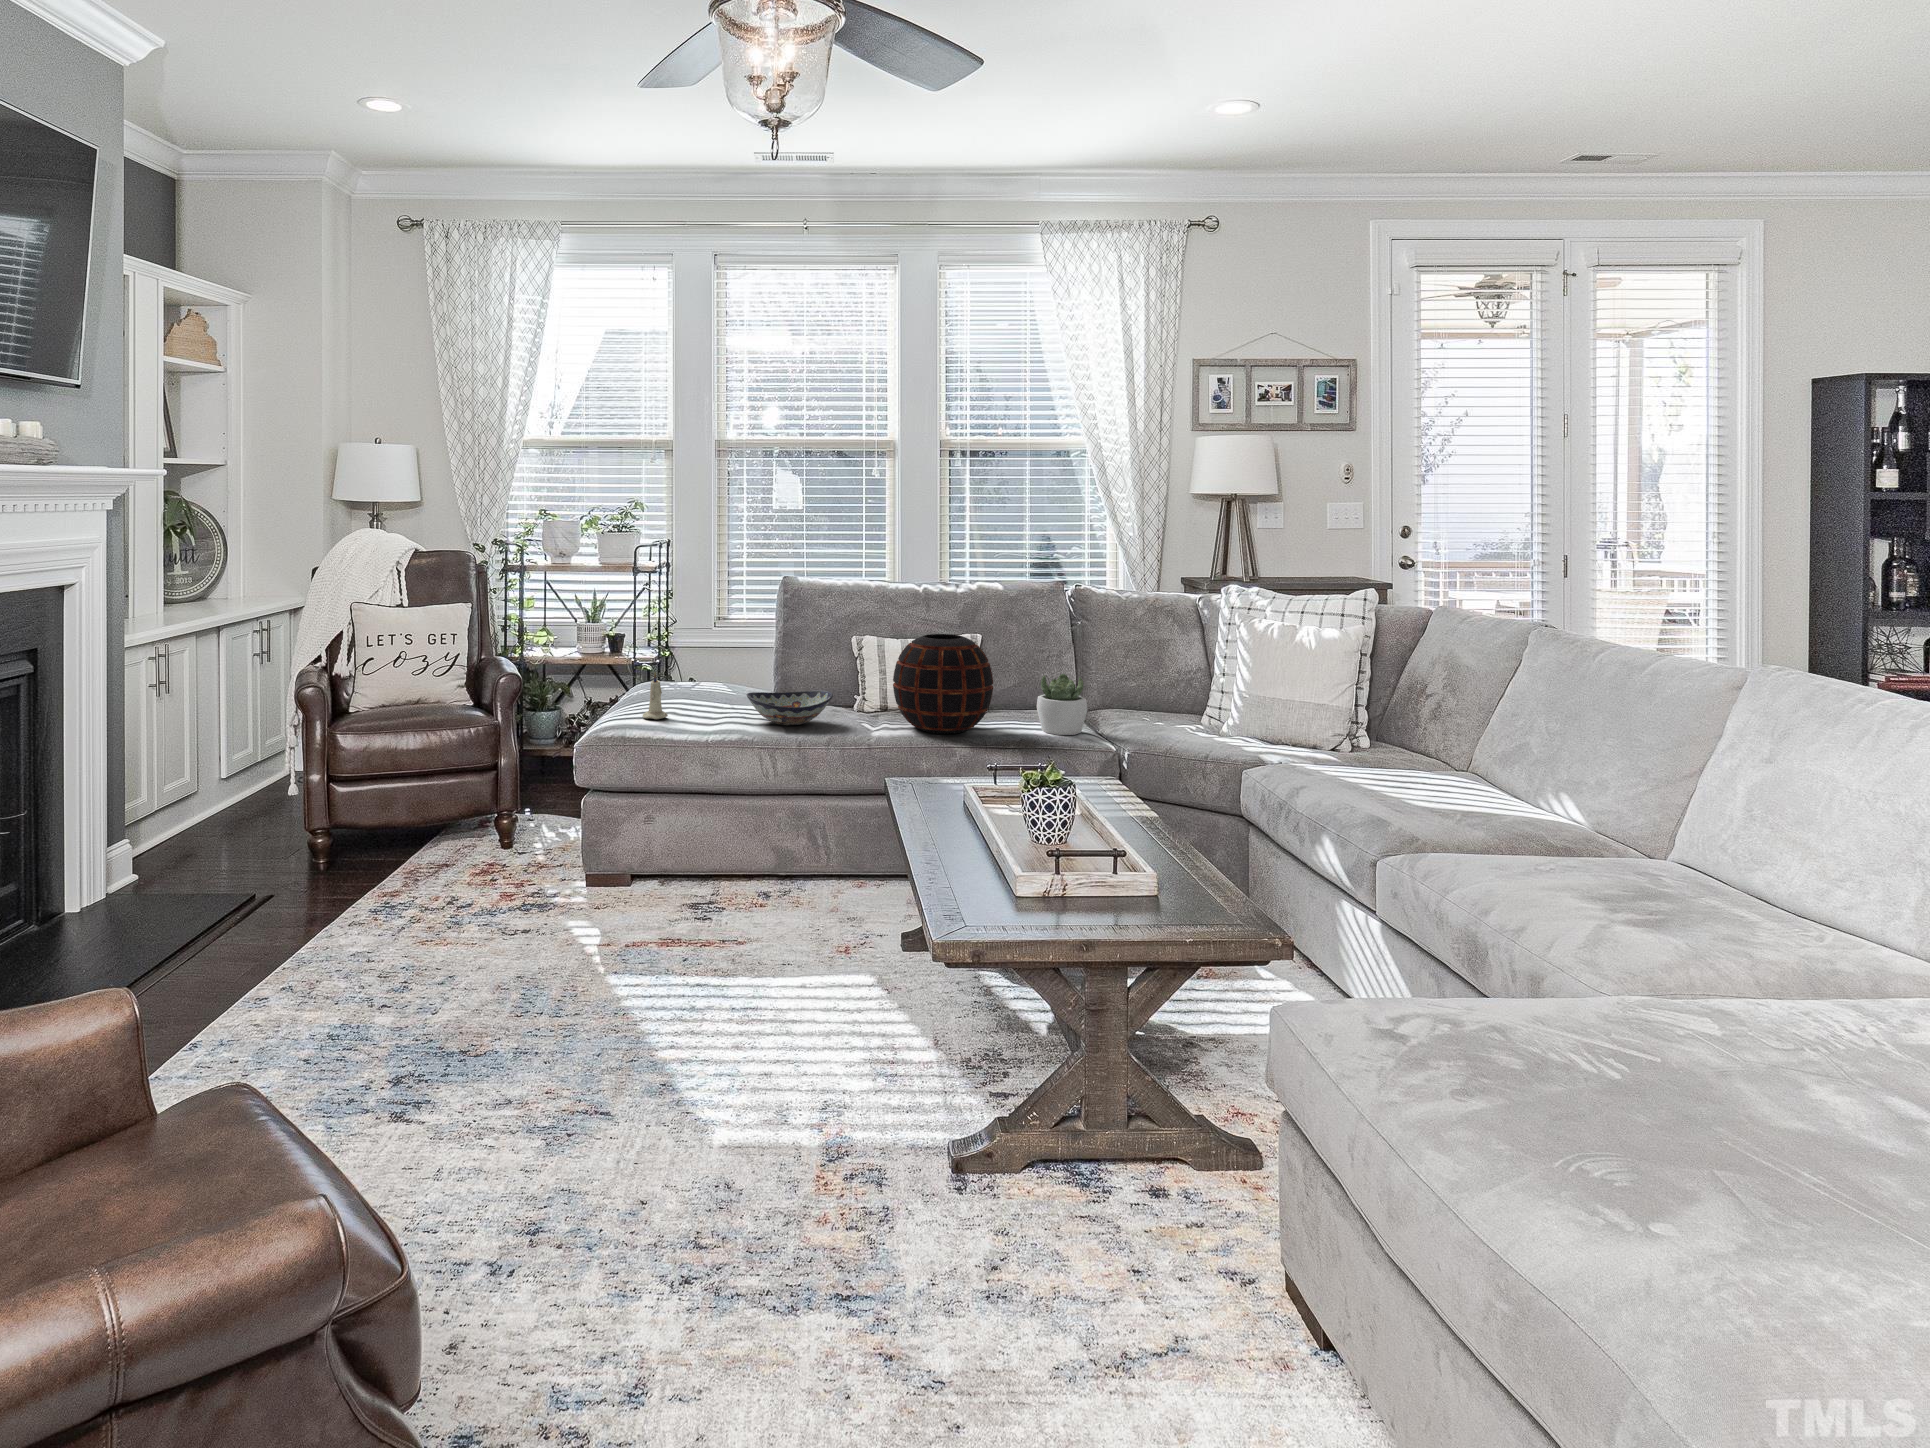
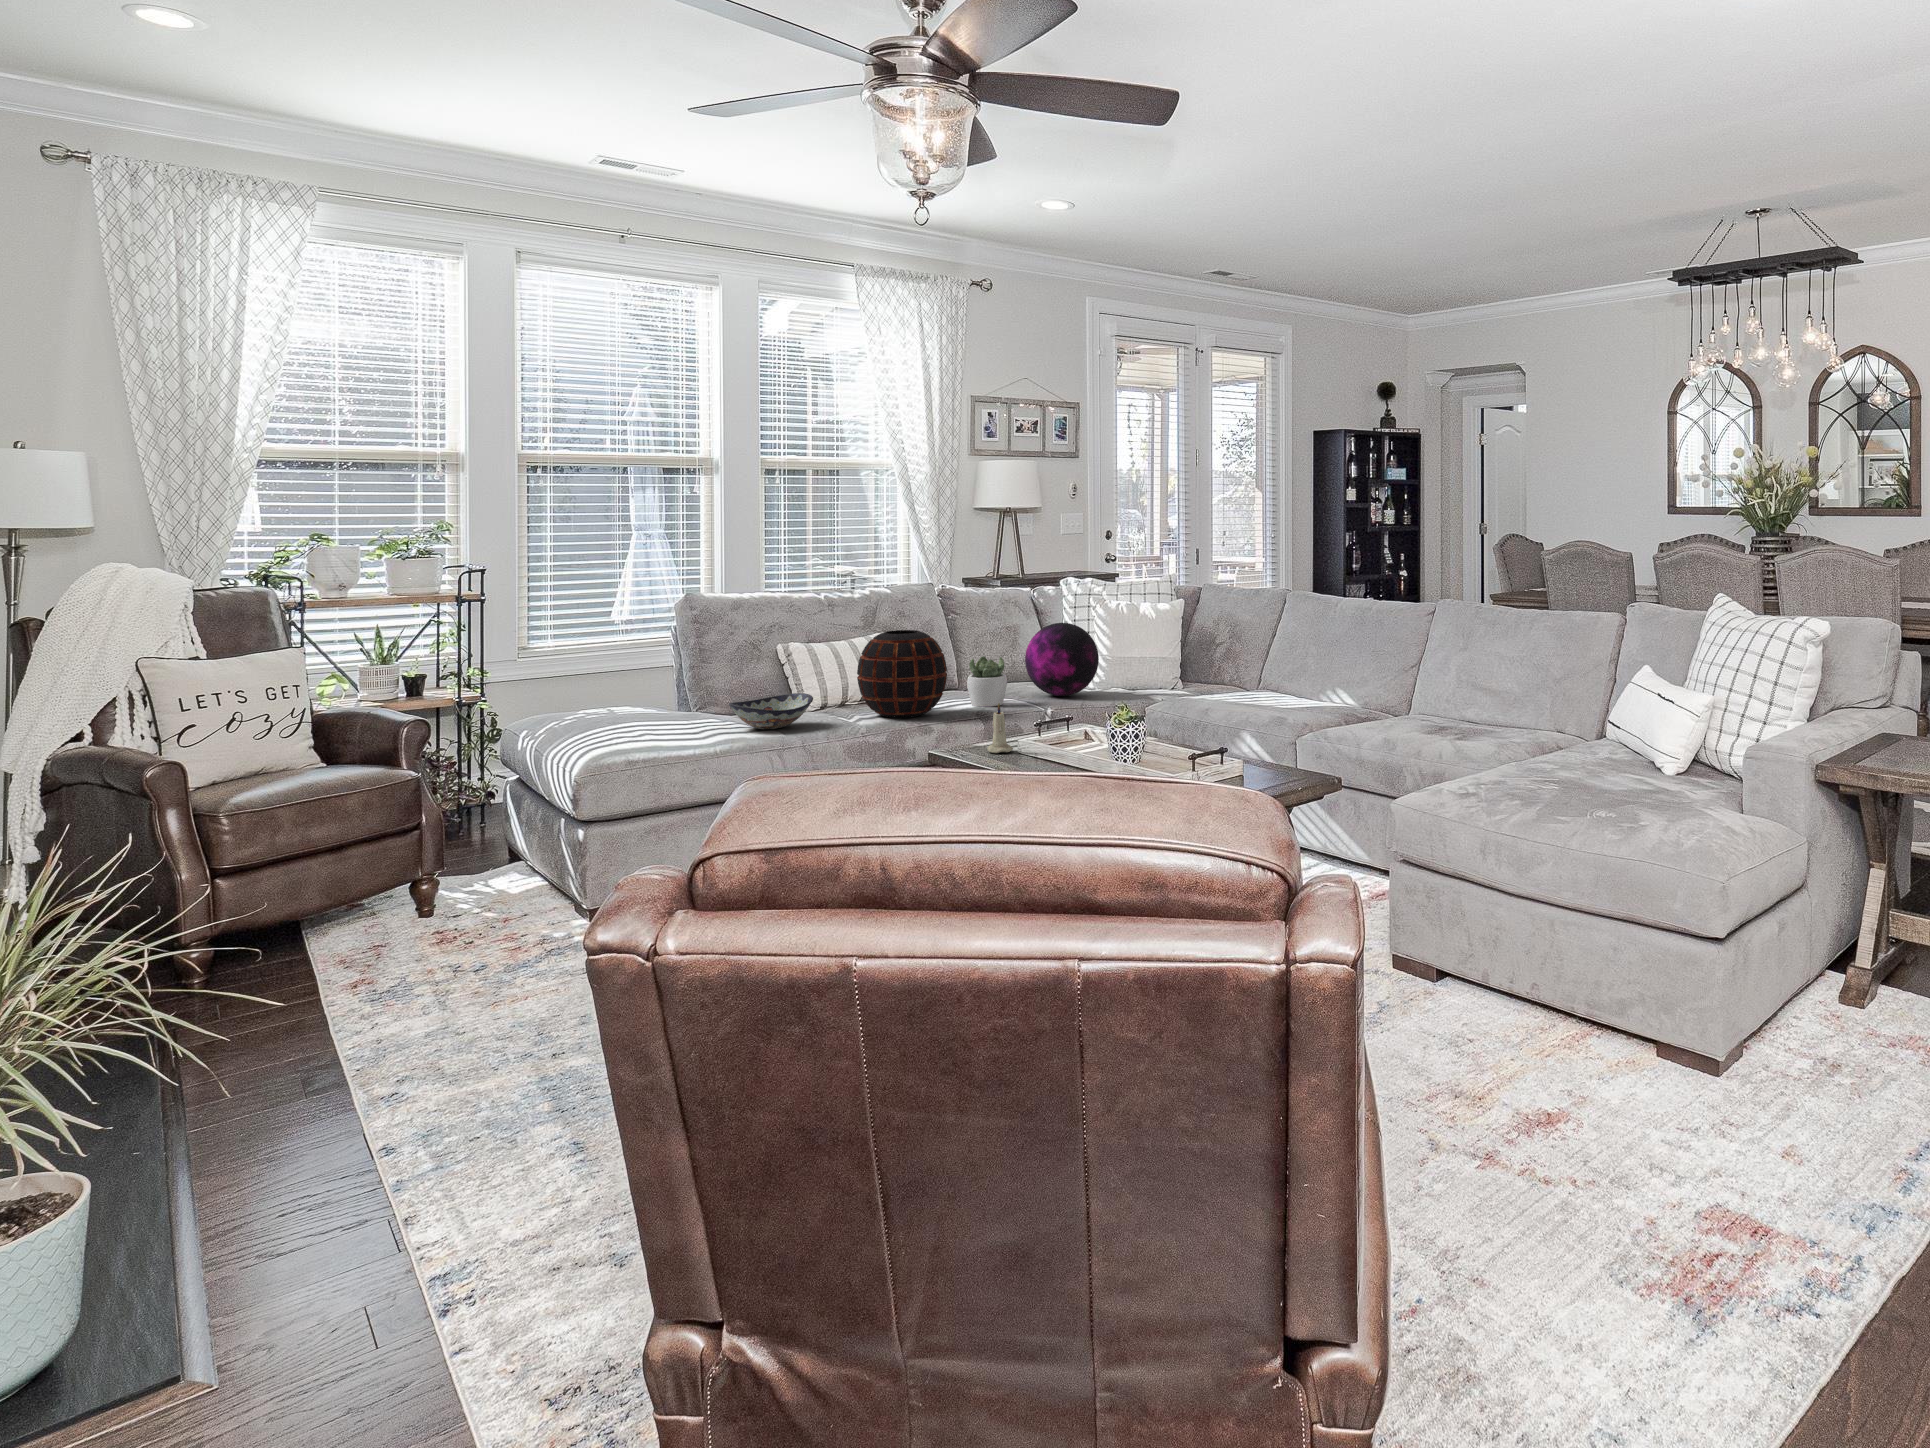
decorative orb: none [1130,643,1227,735] -> present [1025,623,1099,696]
candle: present [643,672,668,719] -> present [987,703,1013,753]

